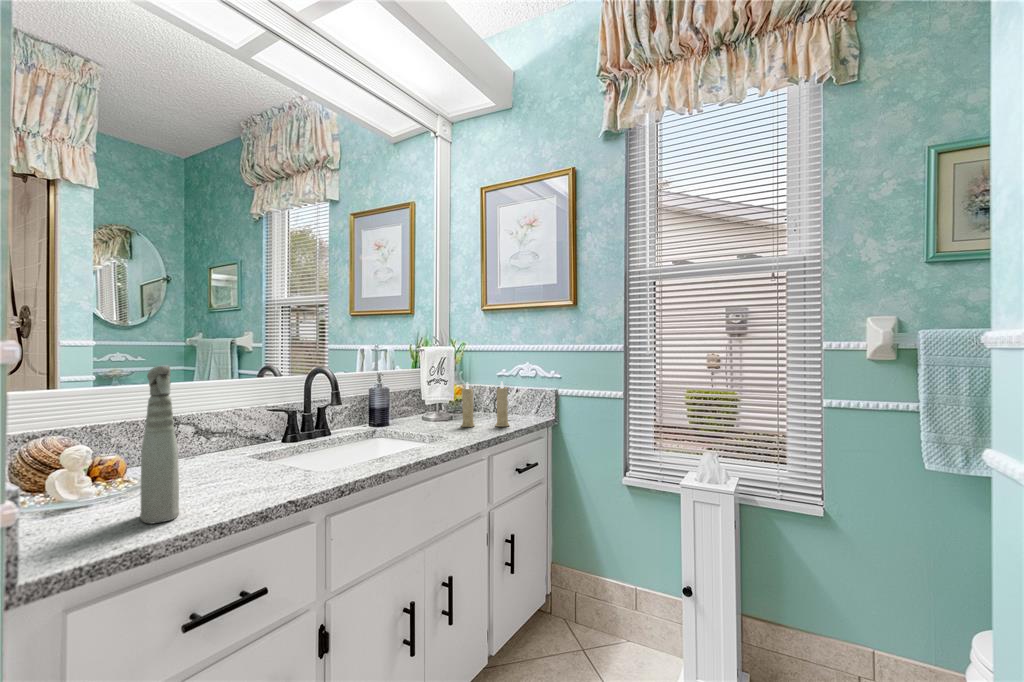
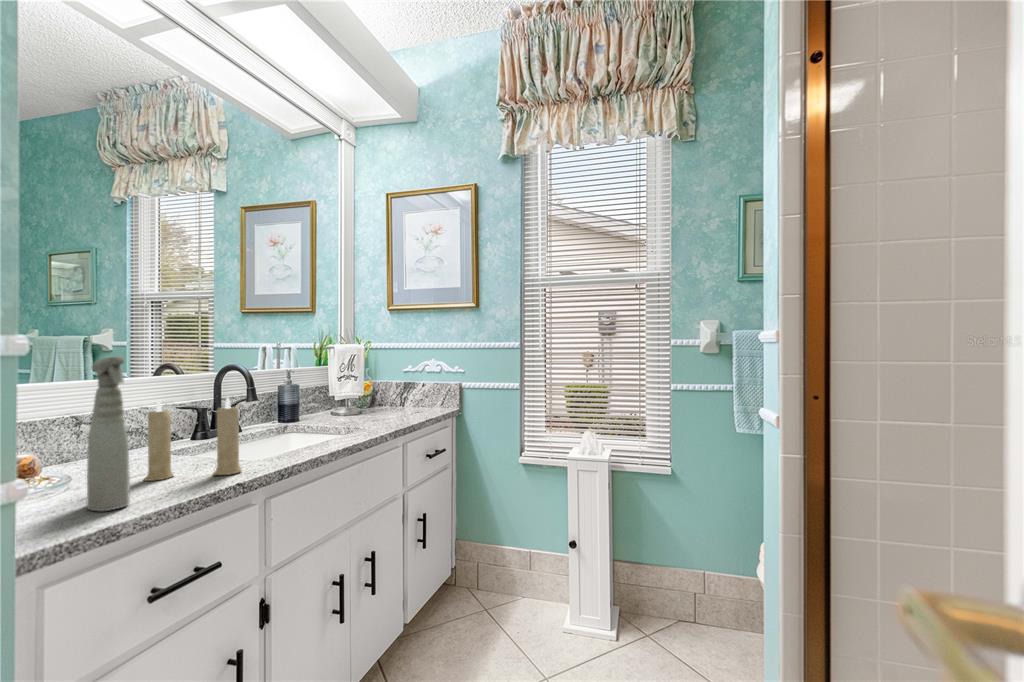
candle: present [461,382,509,427] -> present [144,397,242,481]

